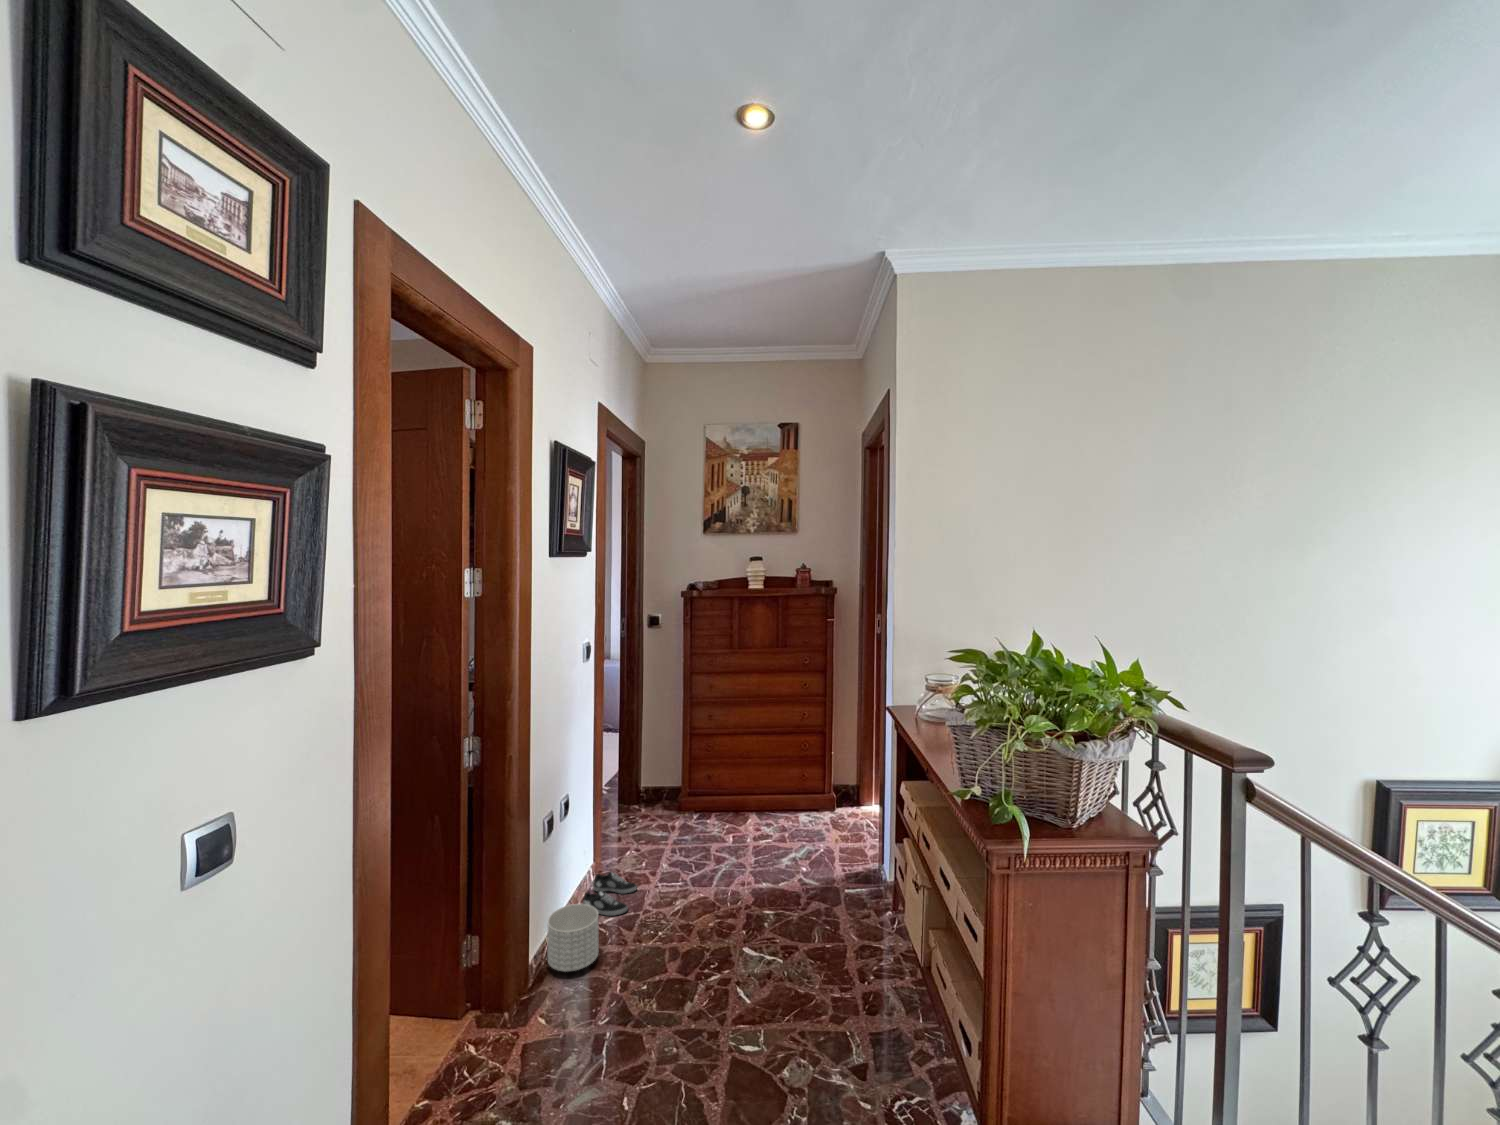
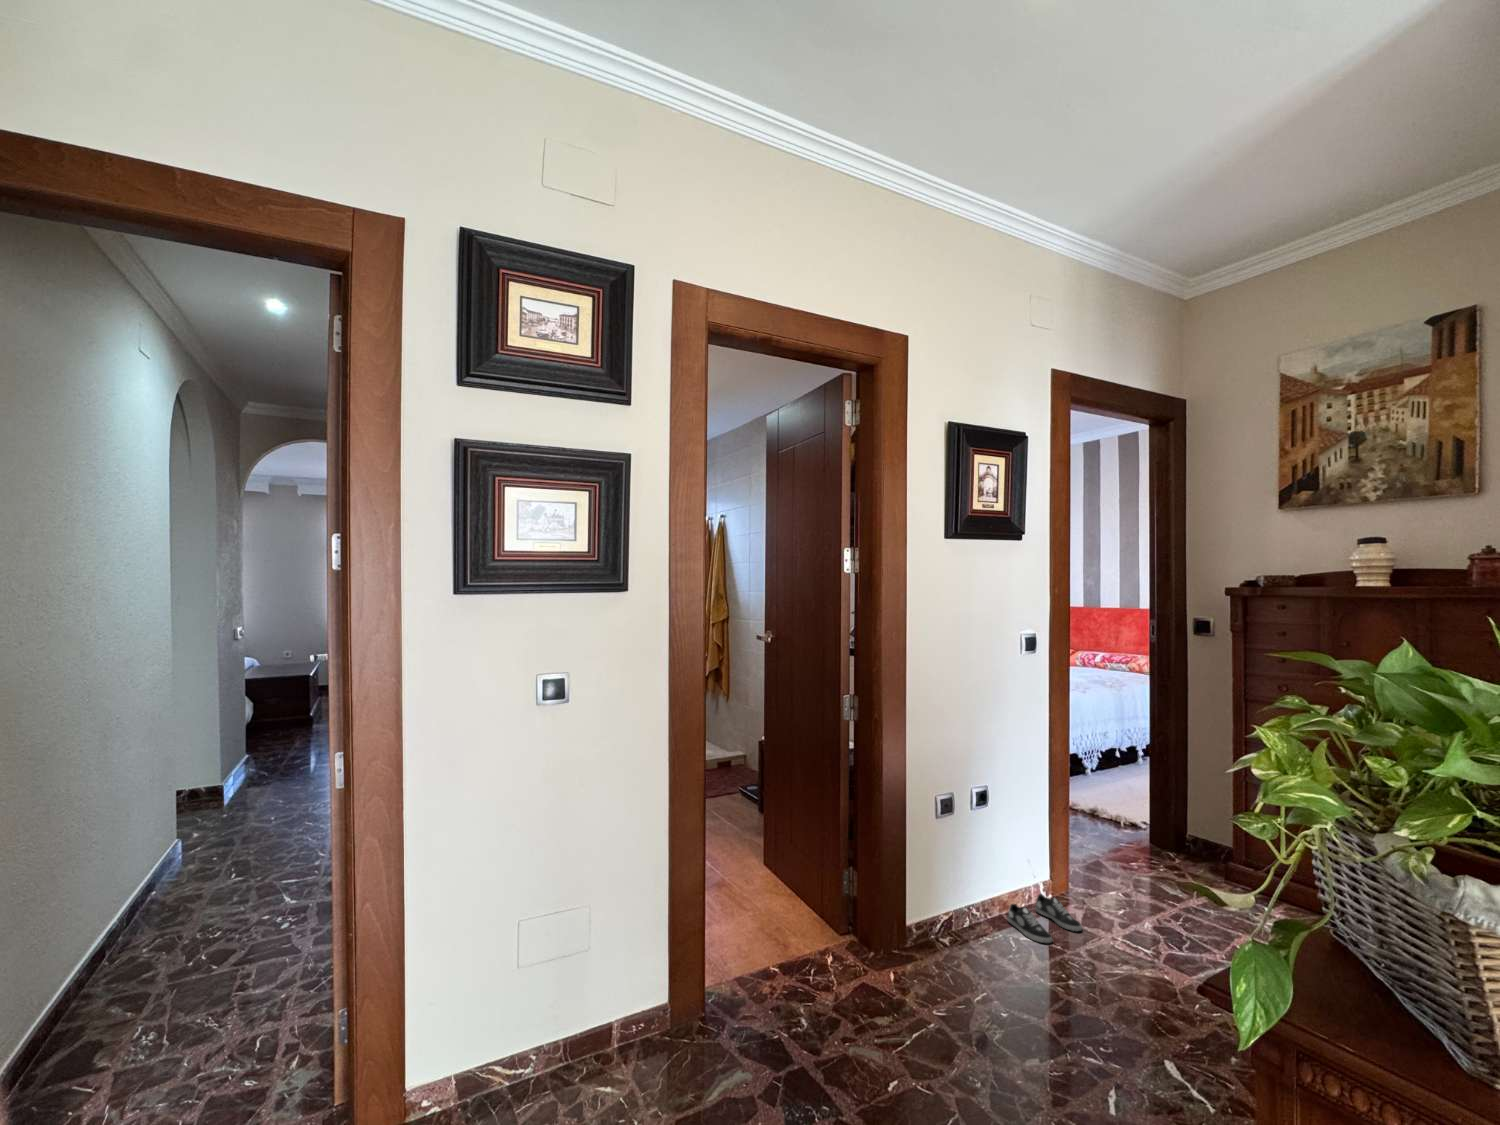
planter: present [548,904,598,972] -> none [930,893,983,961]

